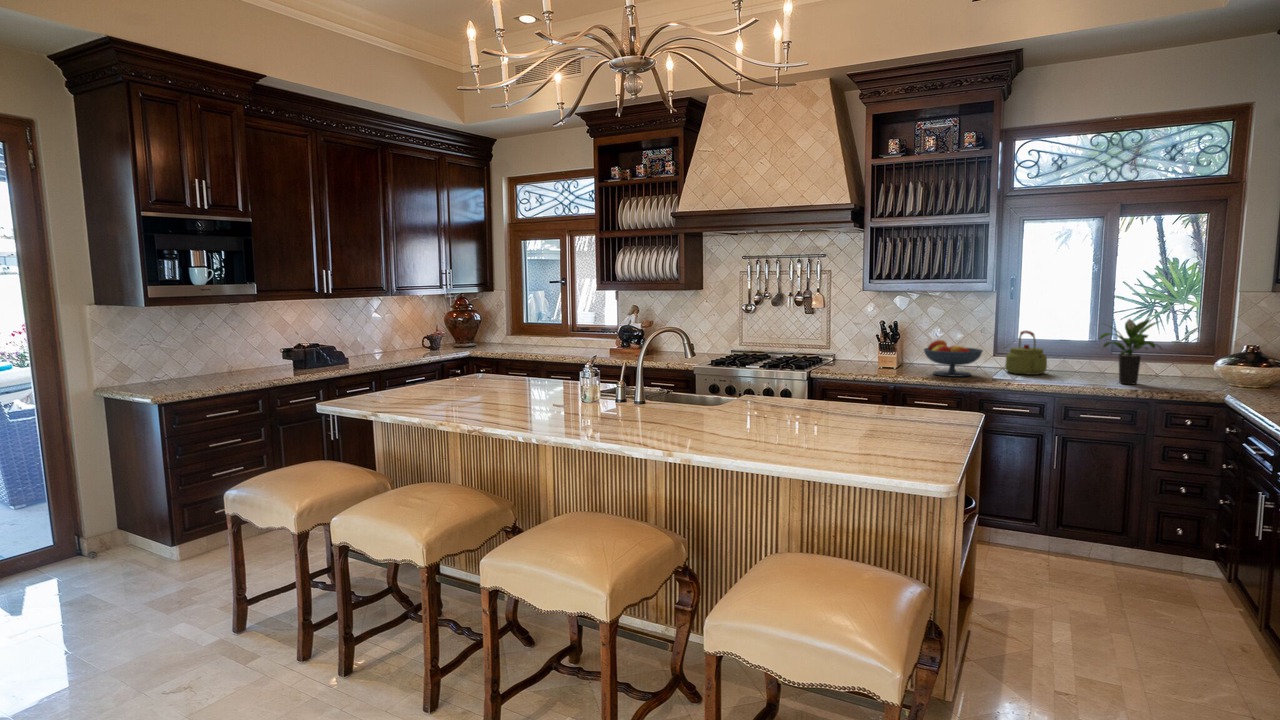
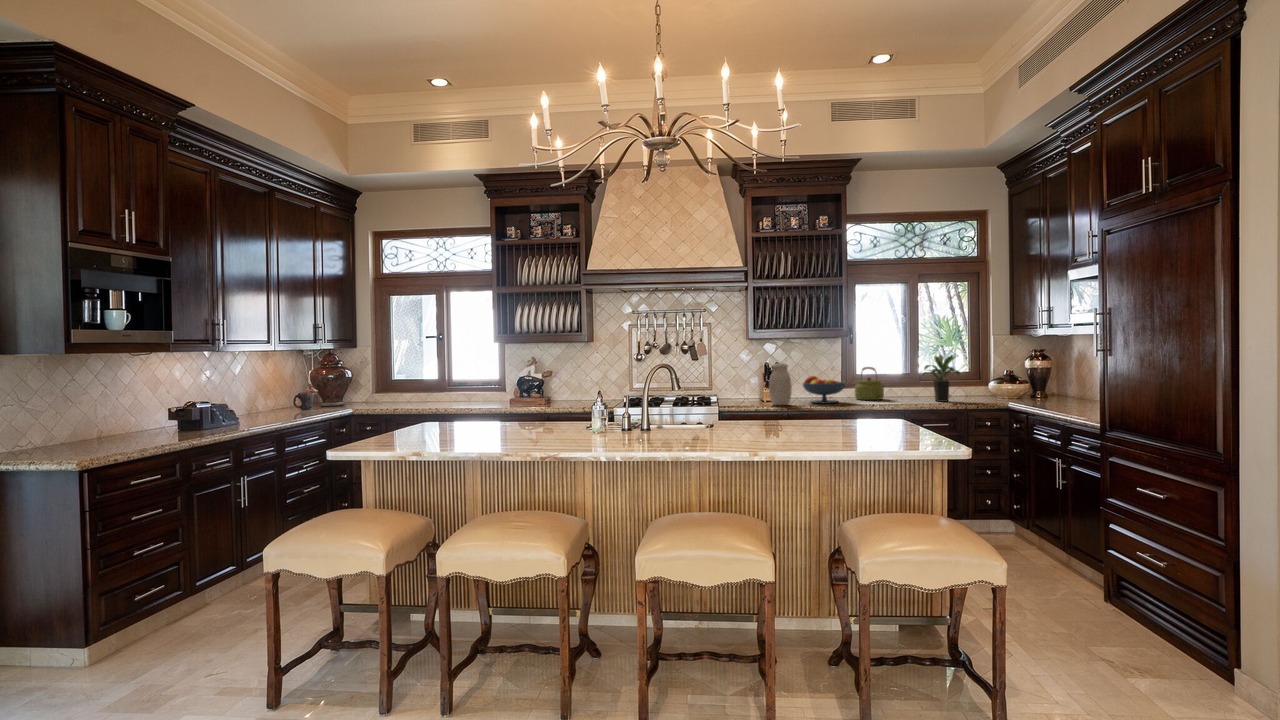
jar: none [873,324,902,375] -> present [769,363,792,405]

